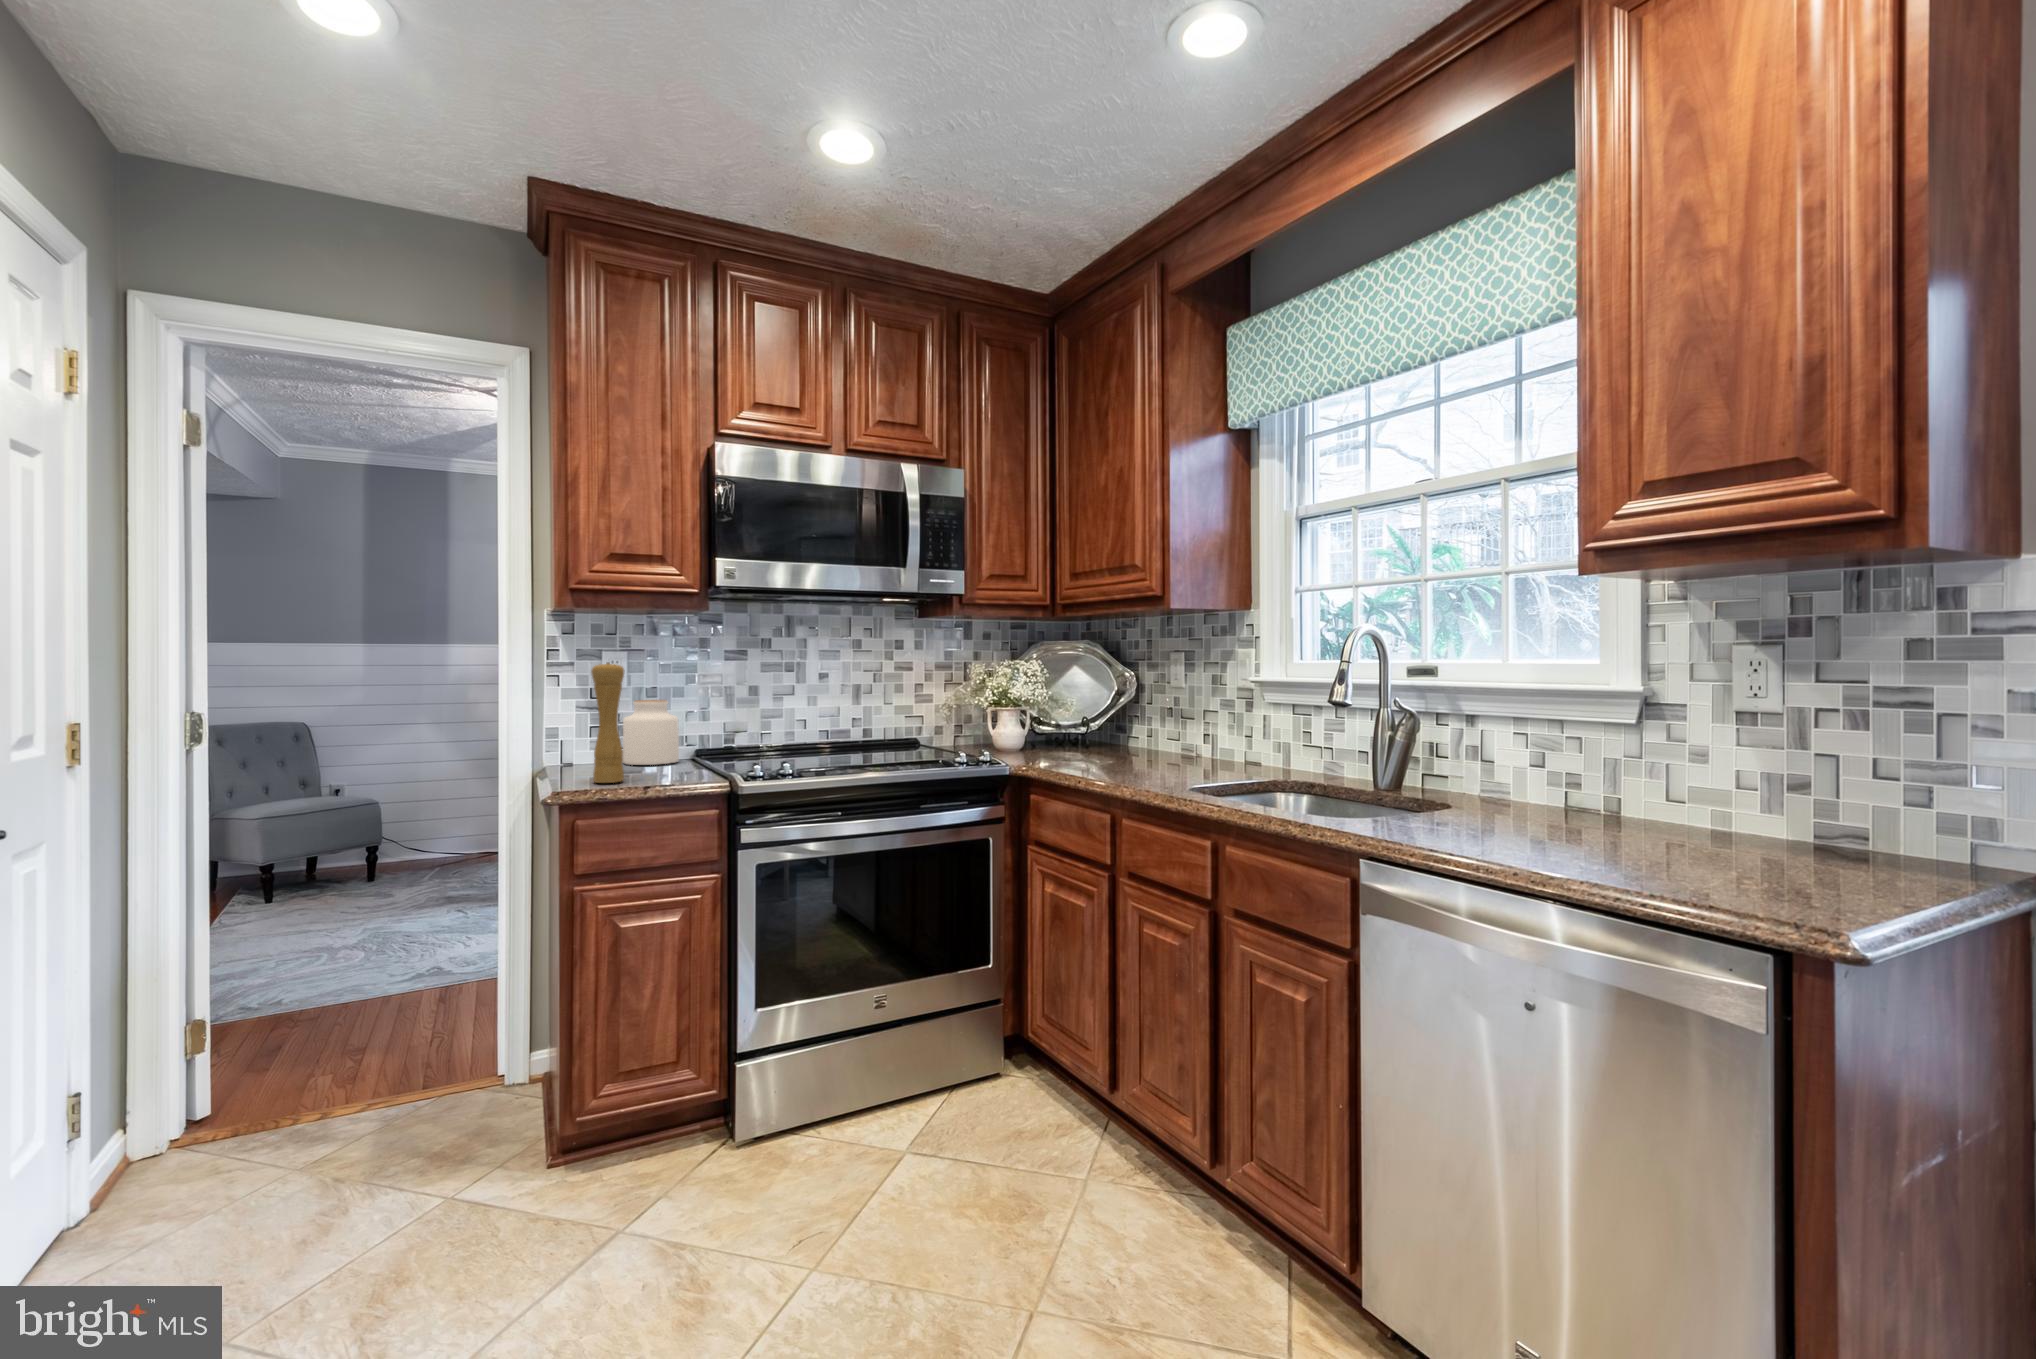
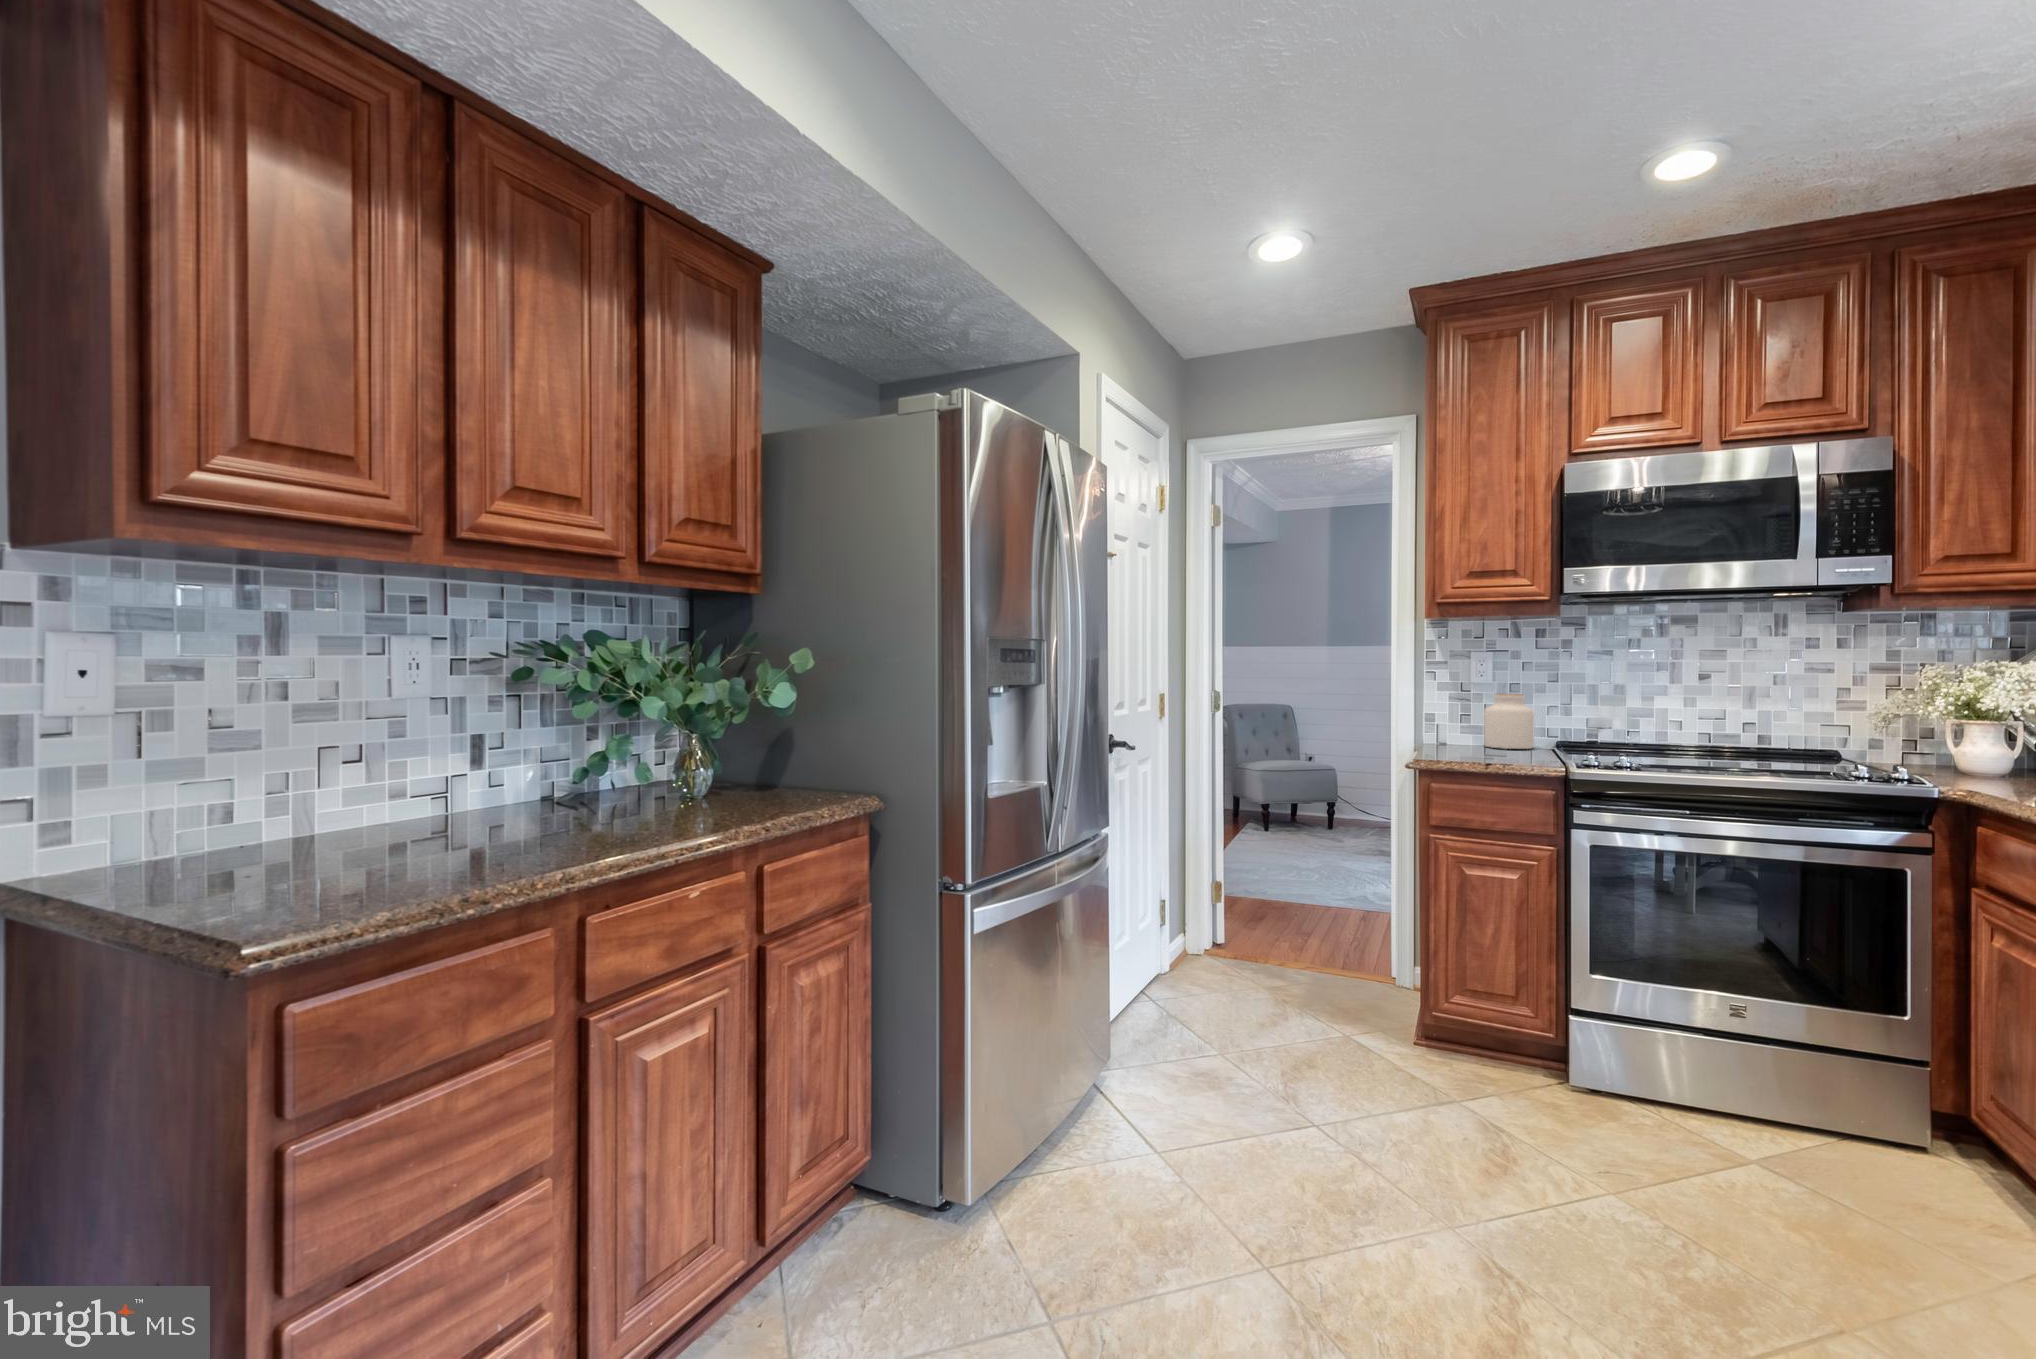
pepper mill: present [591,662,624,783] -> none [1448,662,1475,758]

